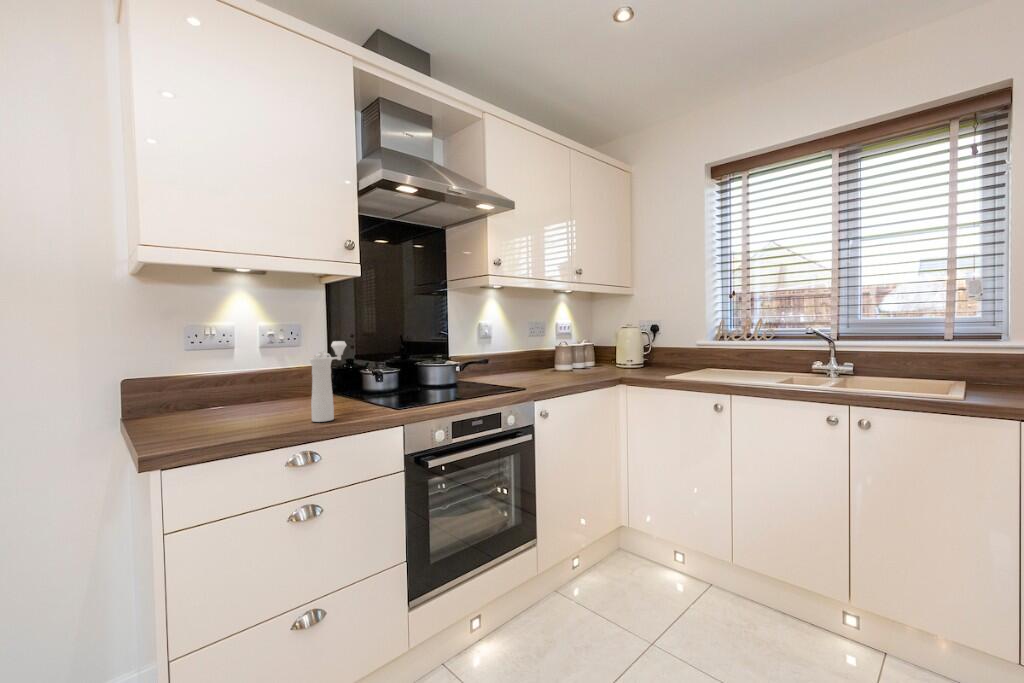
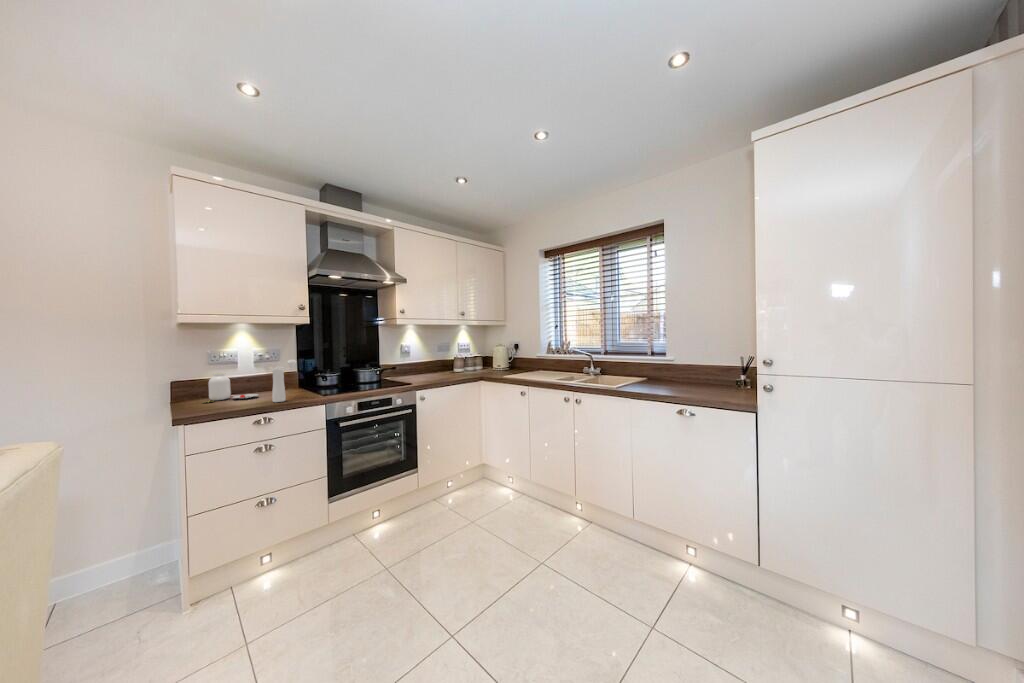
jar: none [179,365,276,422] -> present [203,373,258,403]

